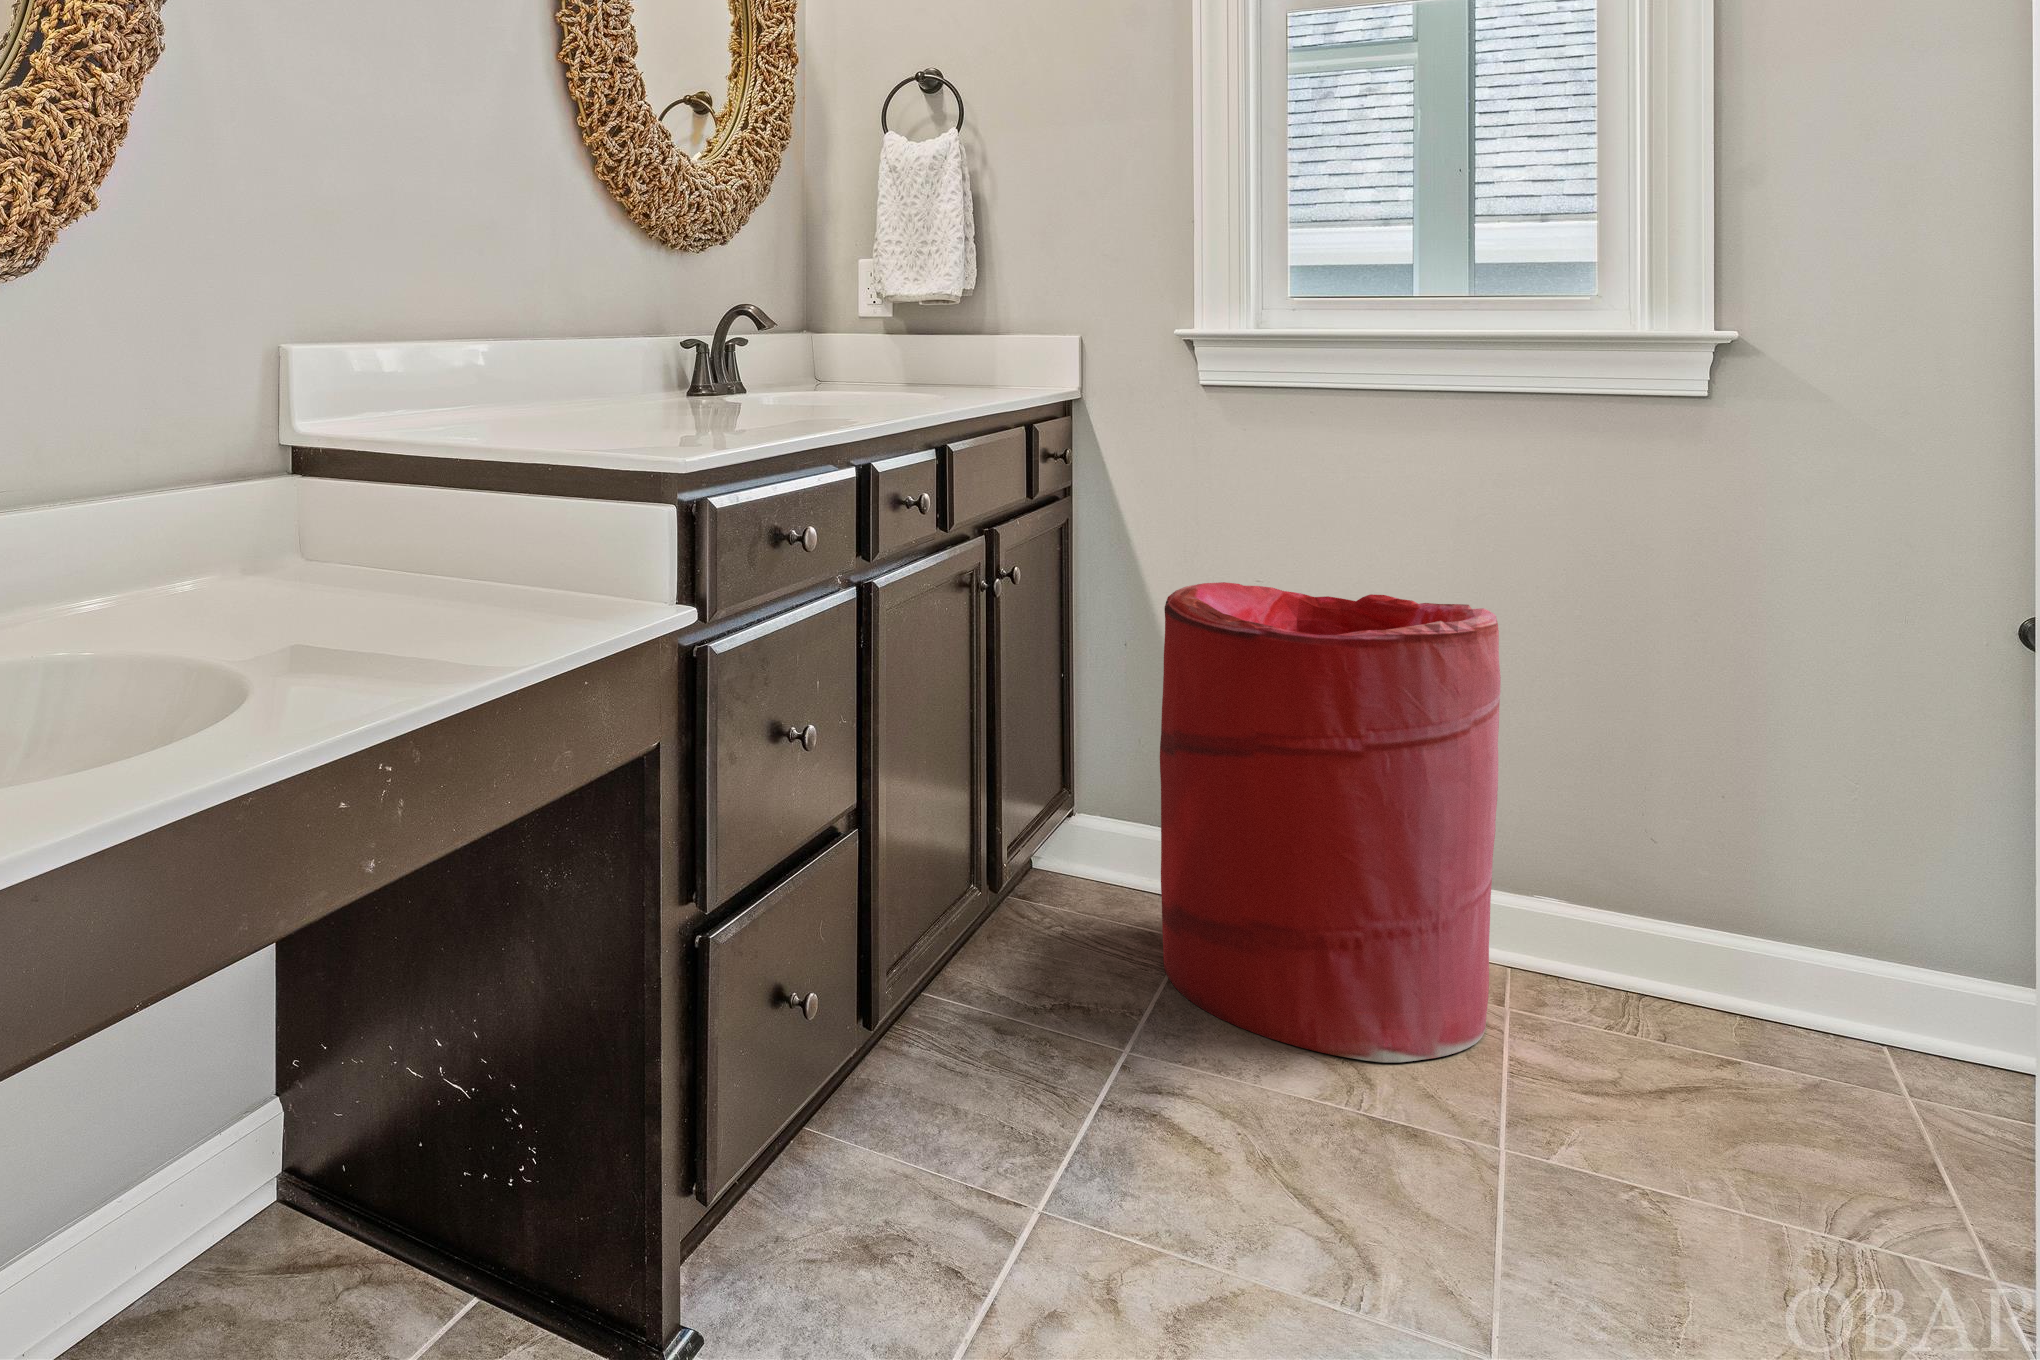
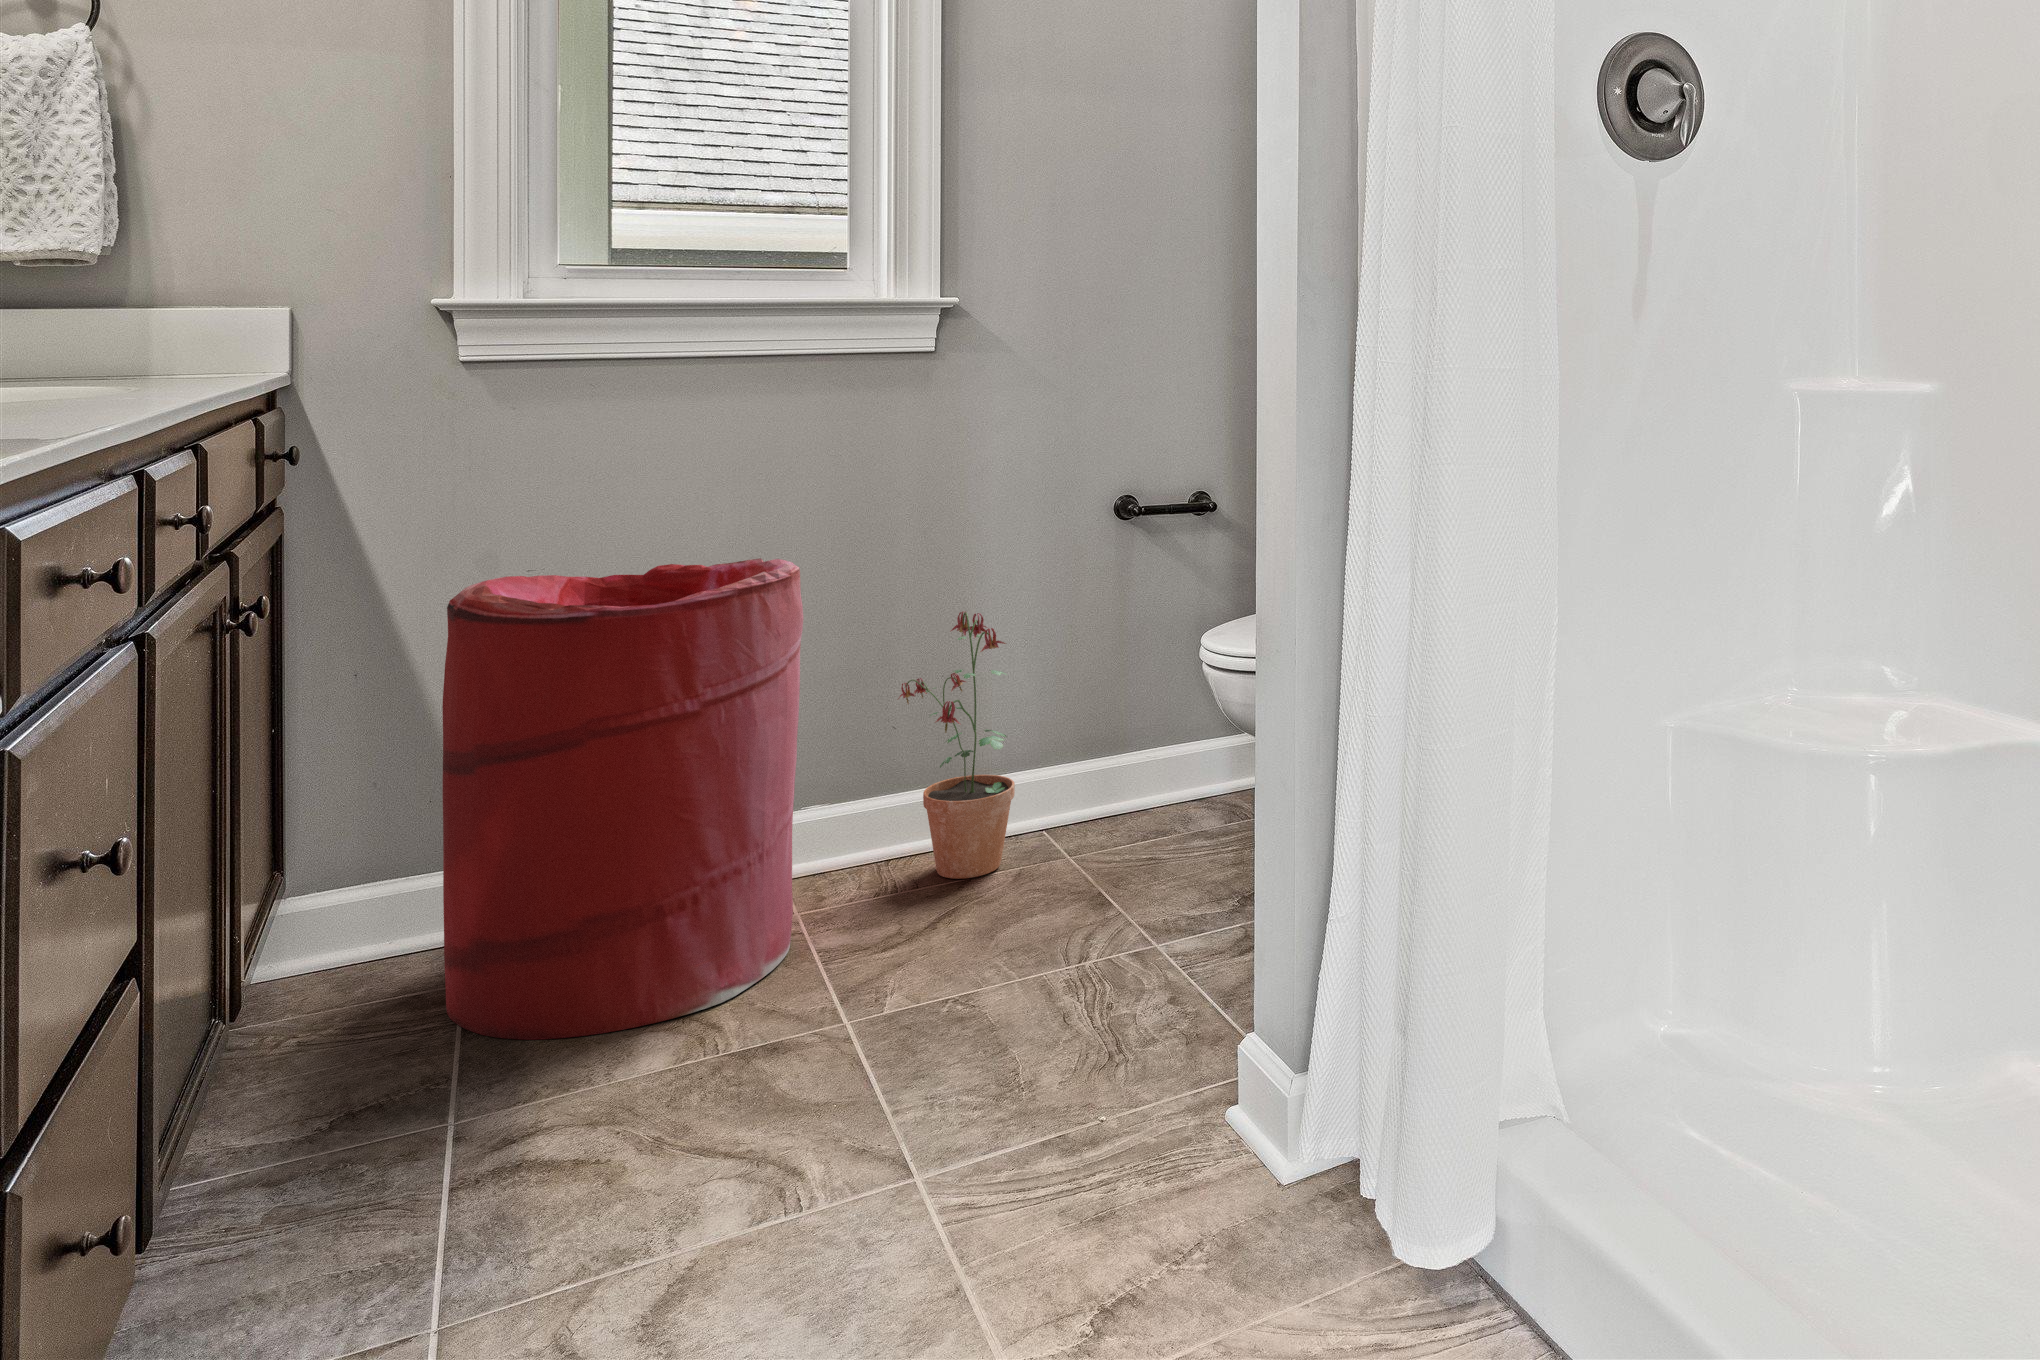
potted plant: none [1655,715,1824,1064] -> present [899,612,1015,879]

